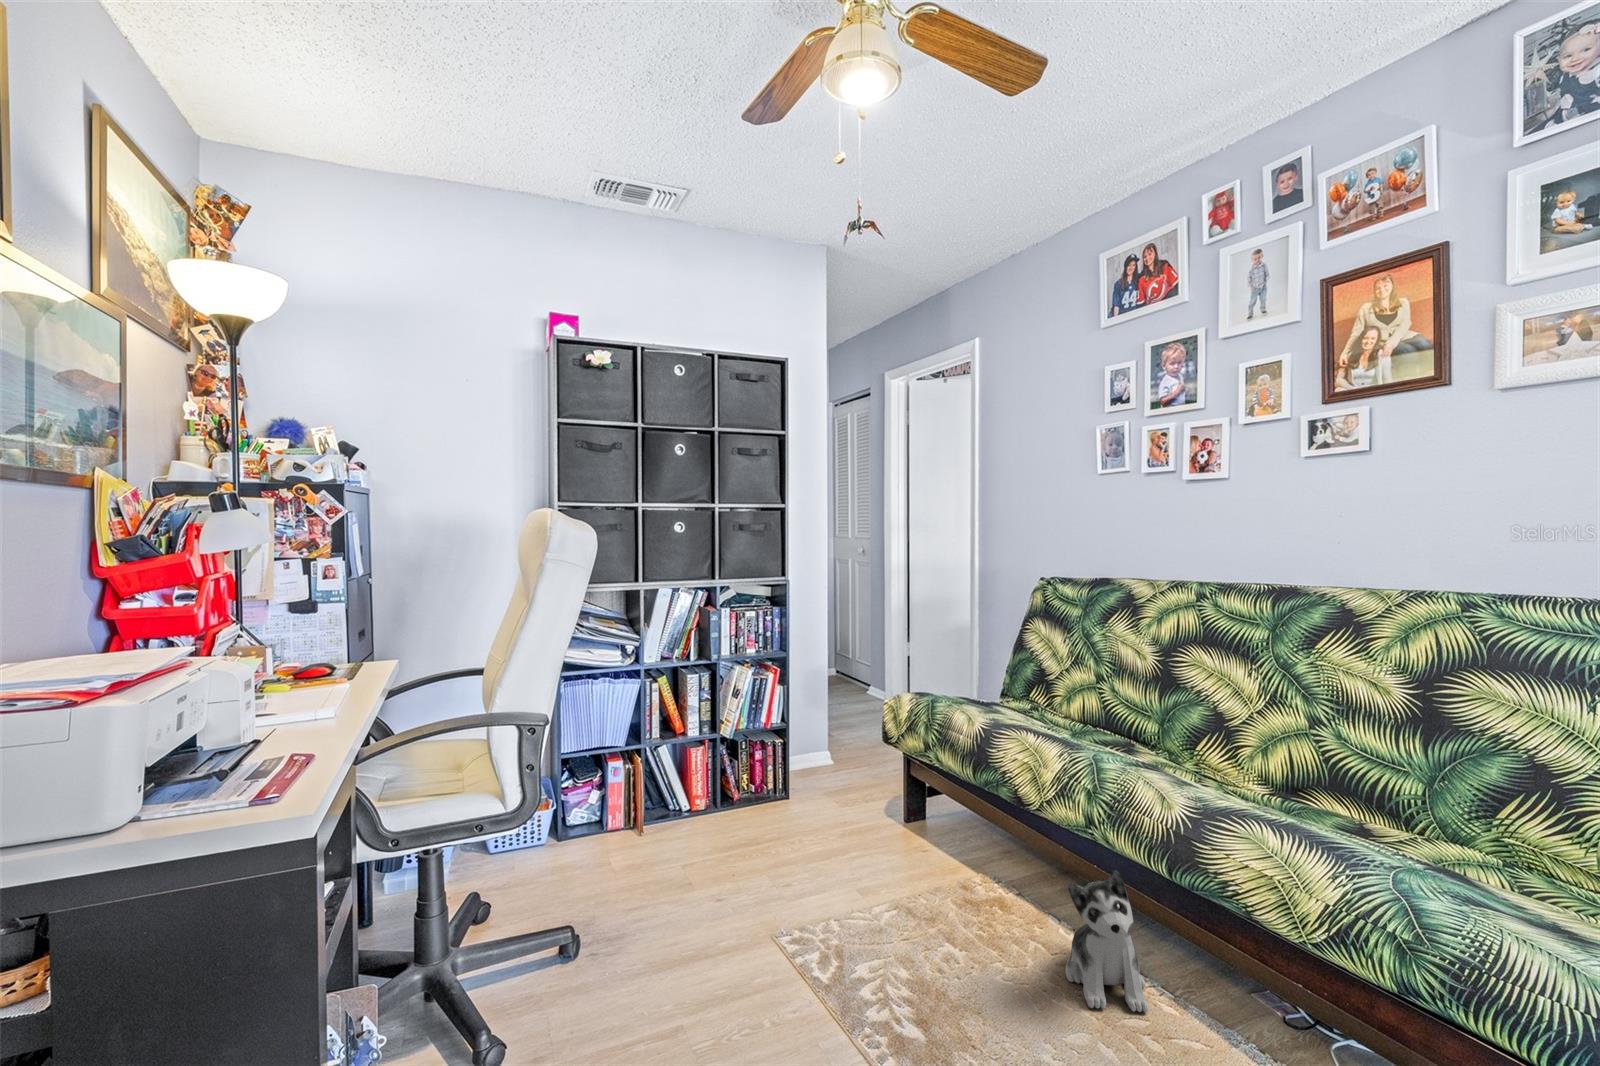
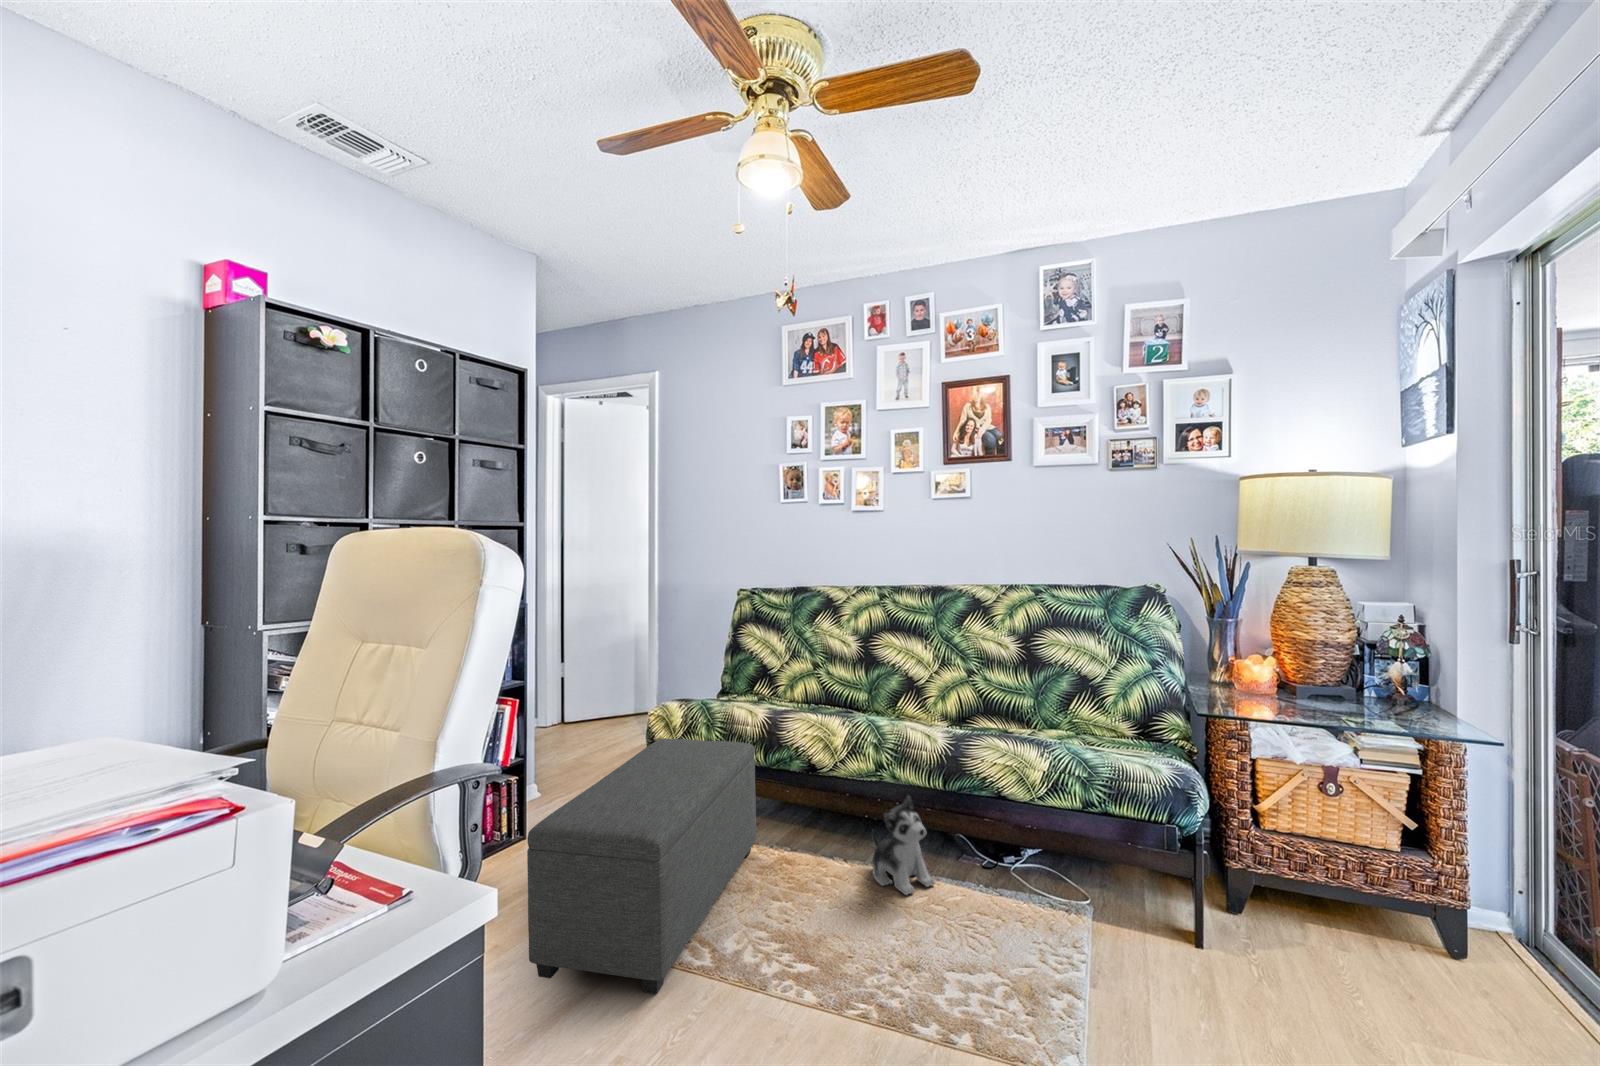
ottoman: none [660,727,961,978] -> present [527,739,756,994]

